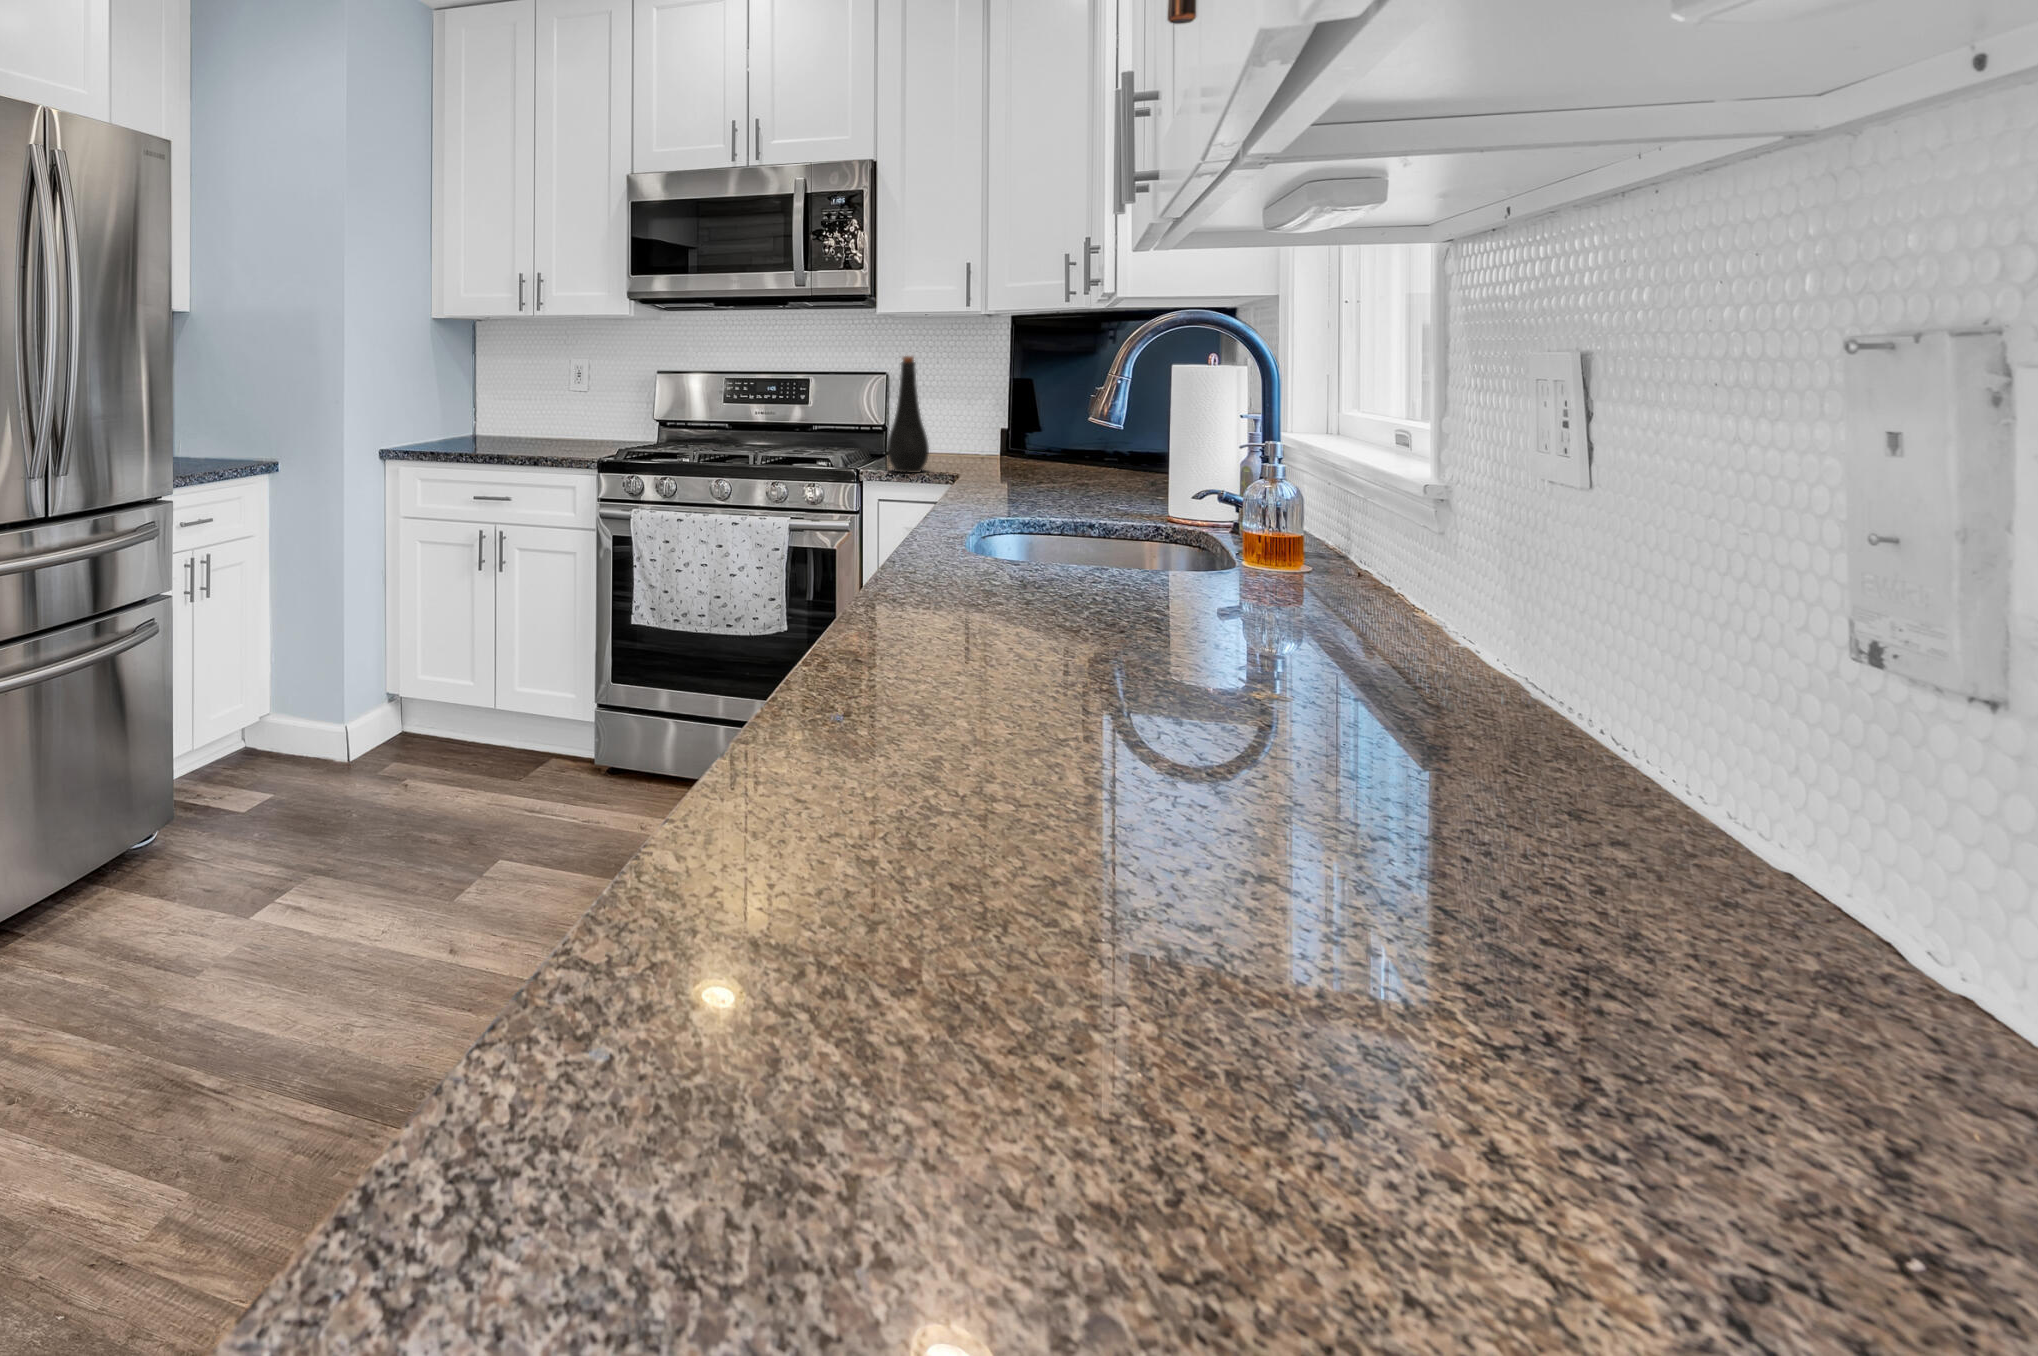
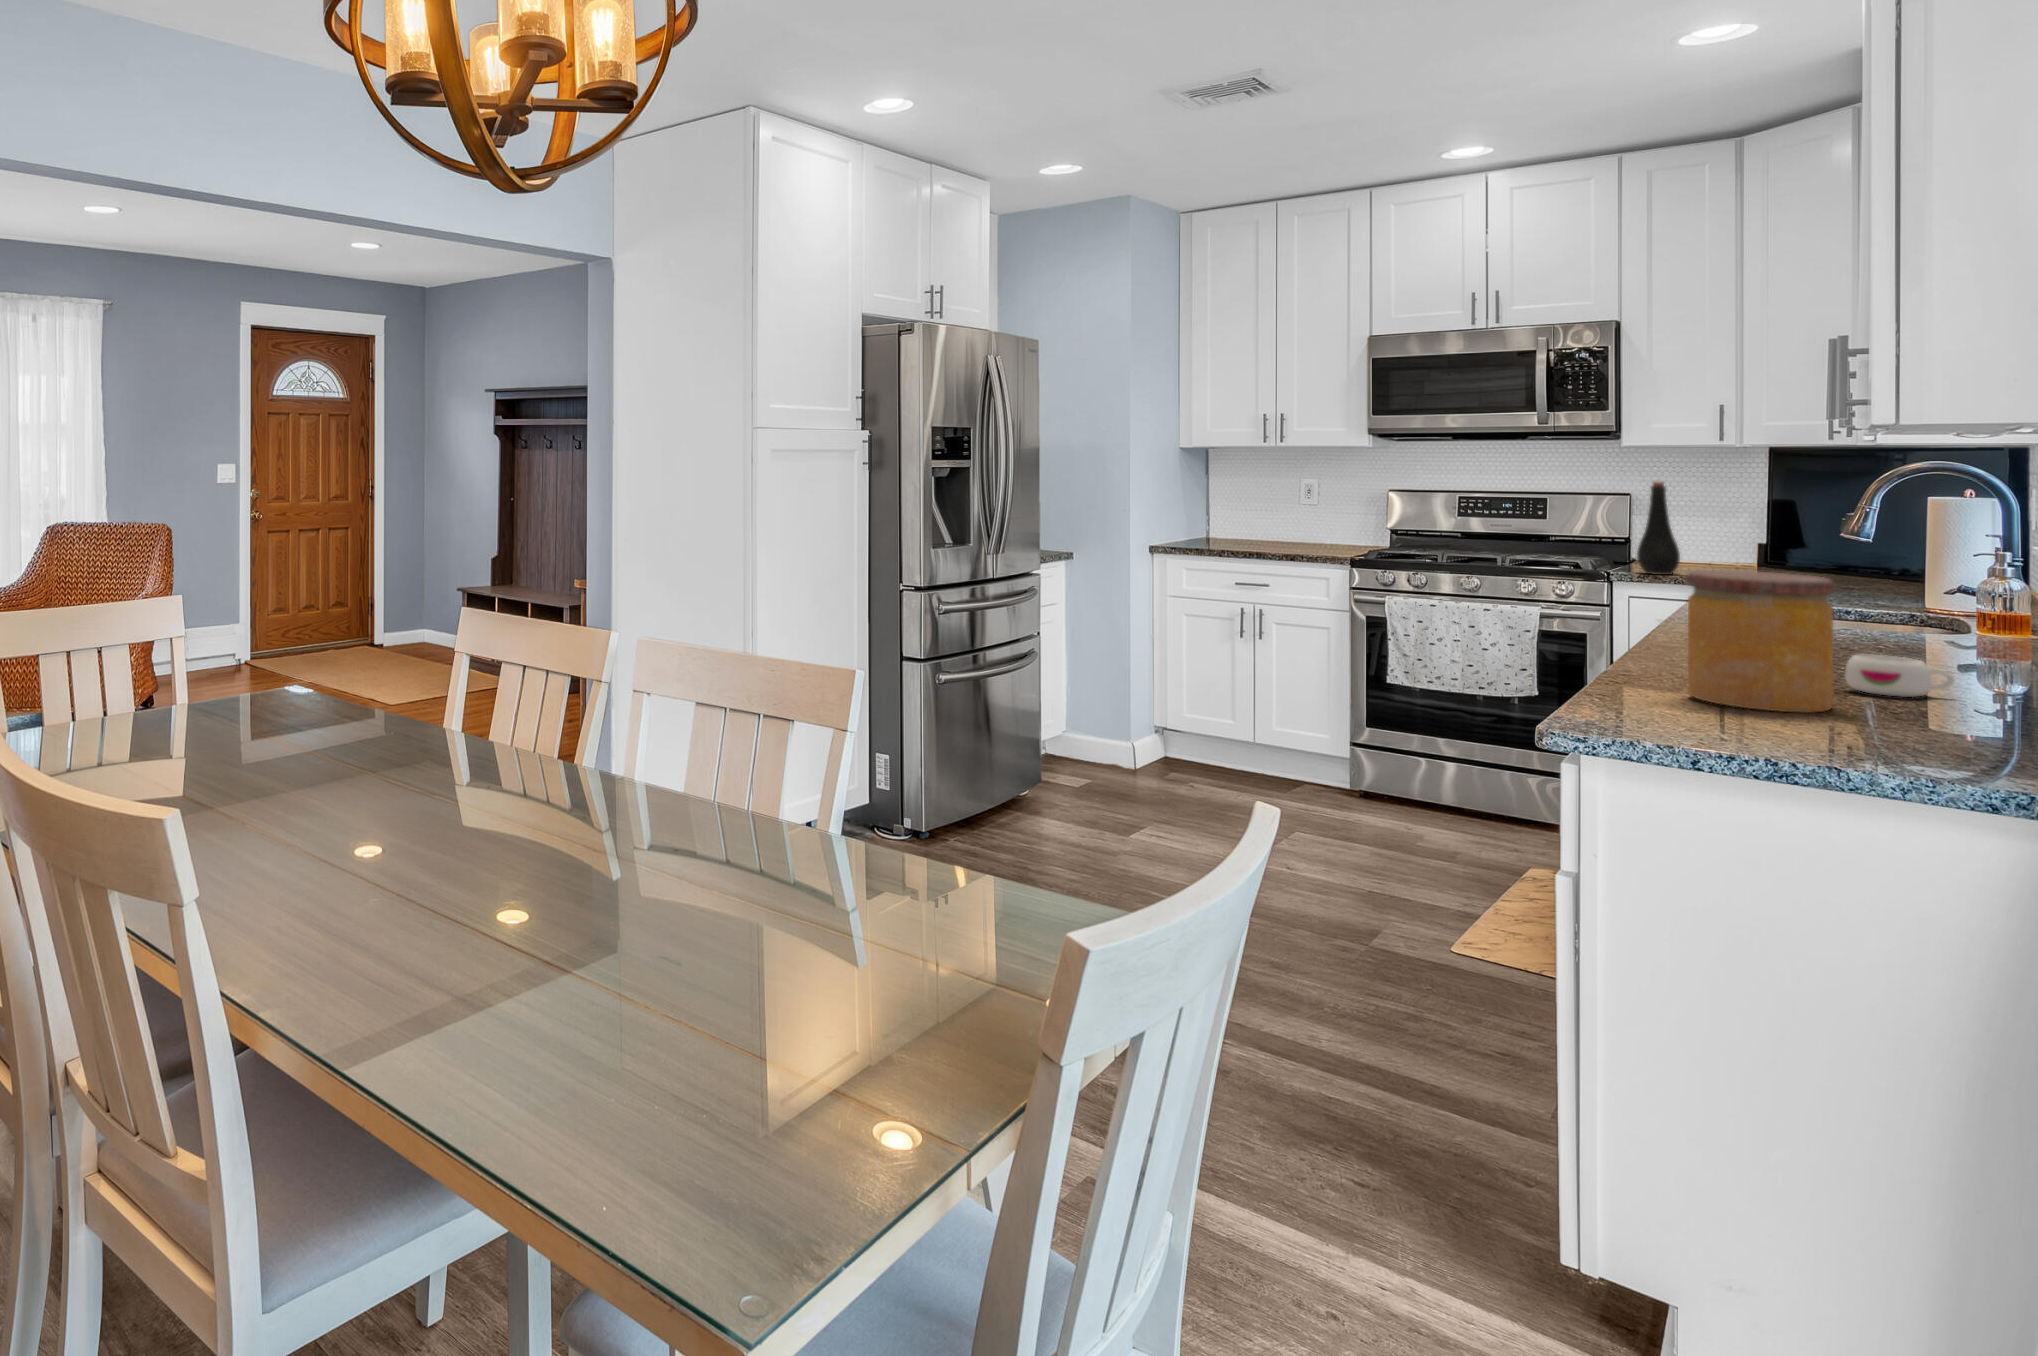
jar: none [721,566,1068,1079] -> present [1687,570,1834,713]
mug: none [1090,750,1308,882] -> present [1845,655,1954,697]

